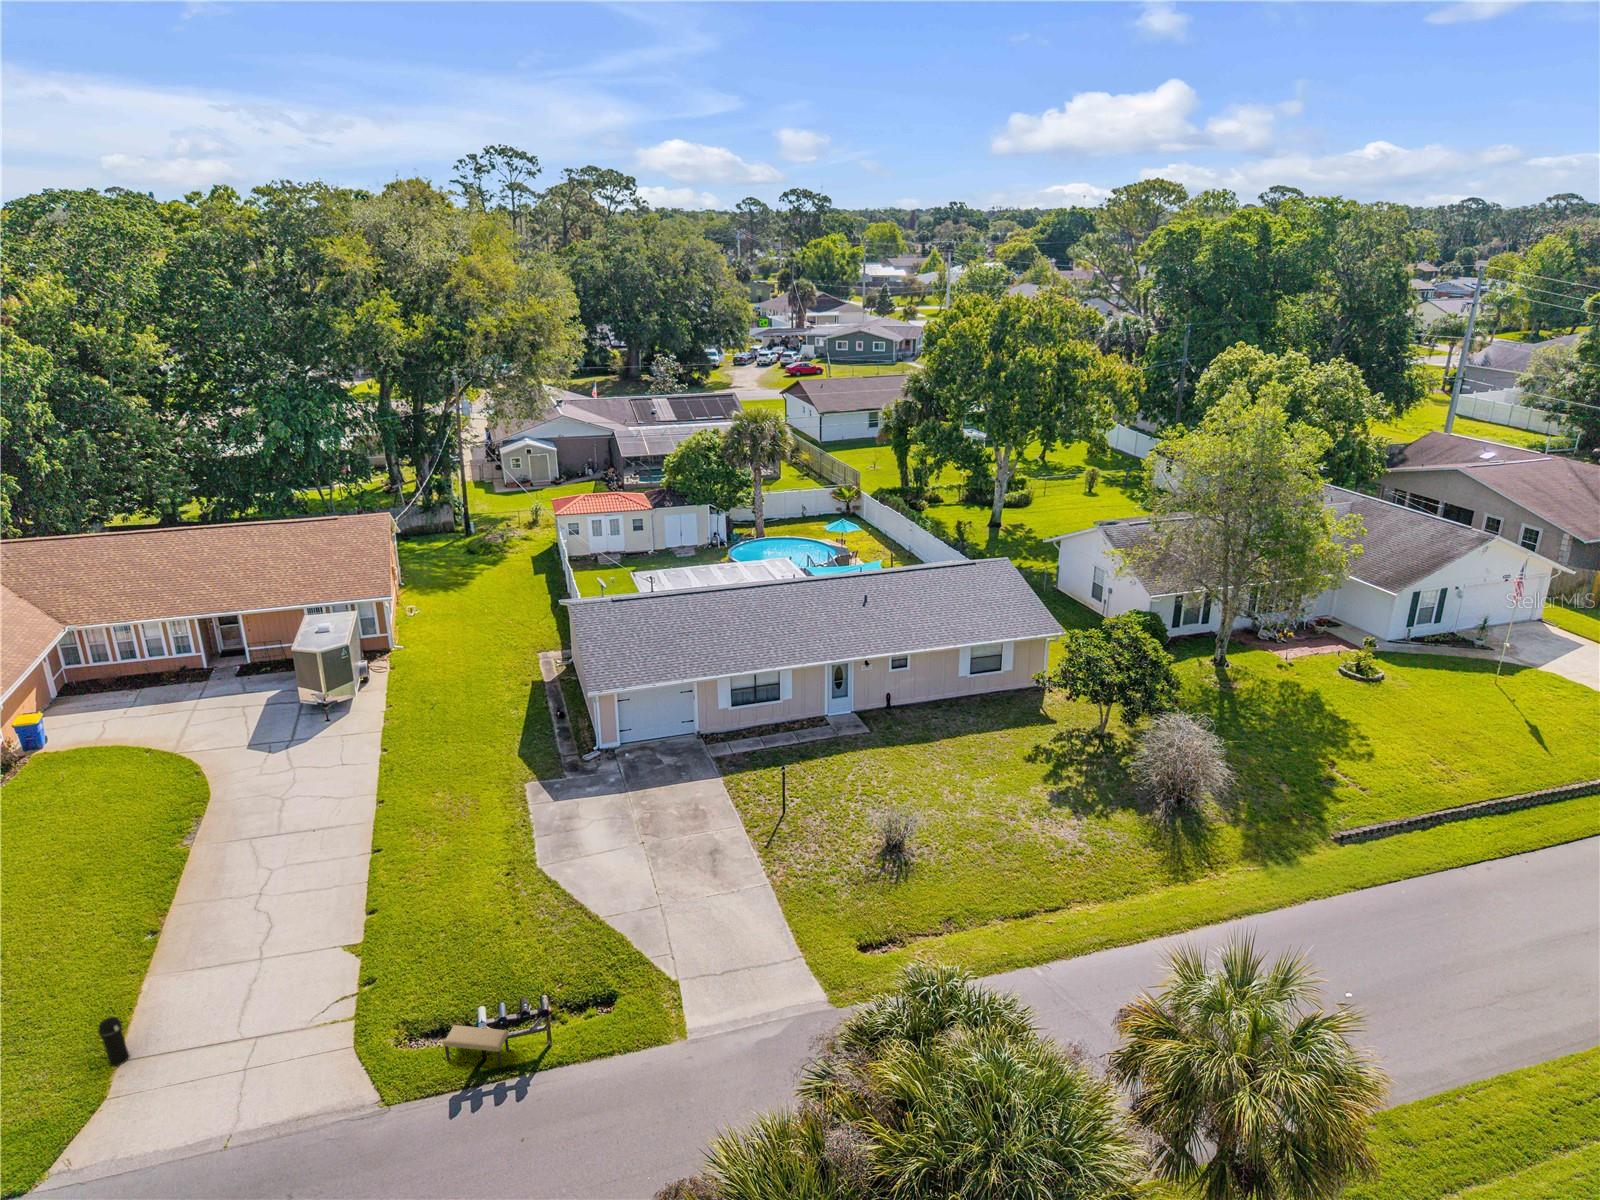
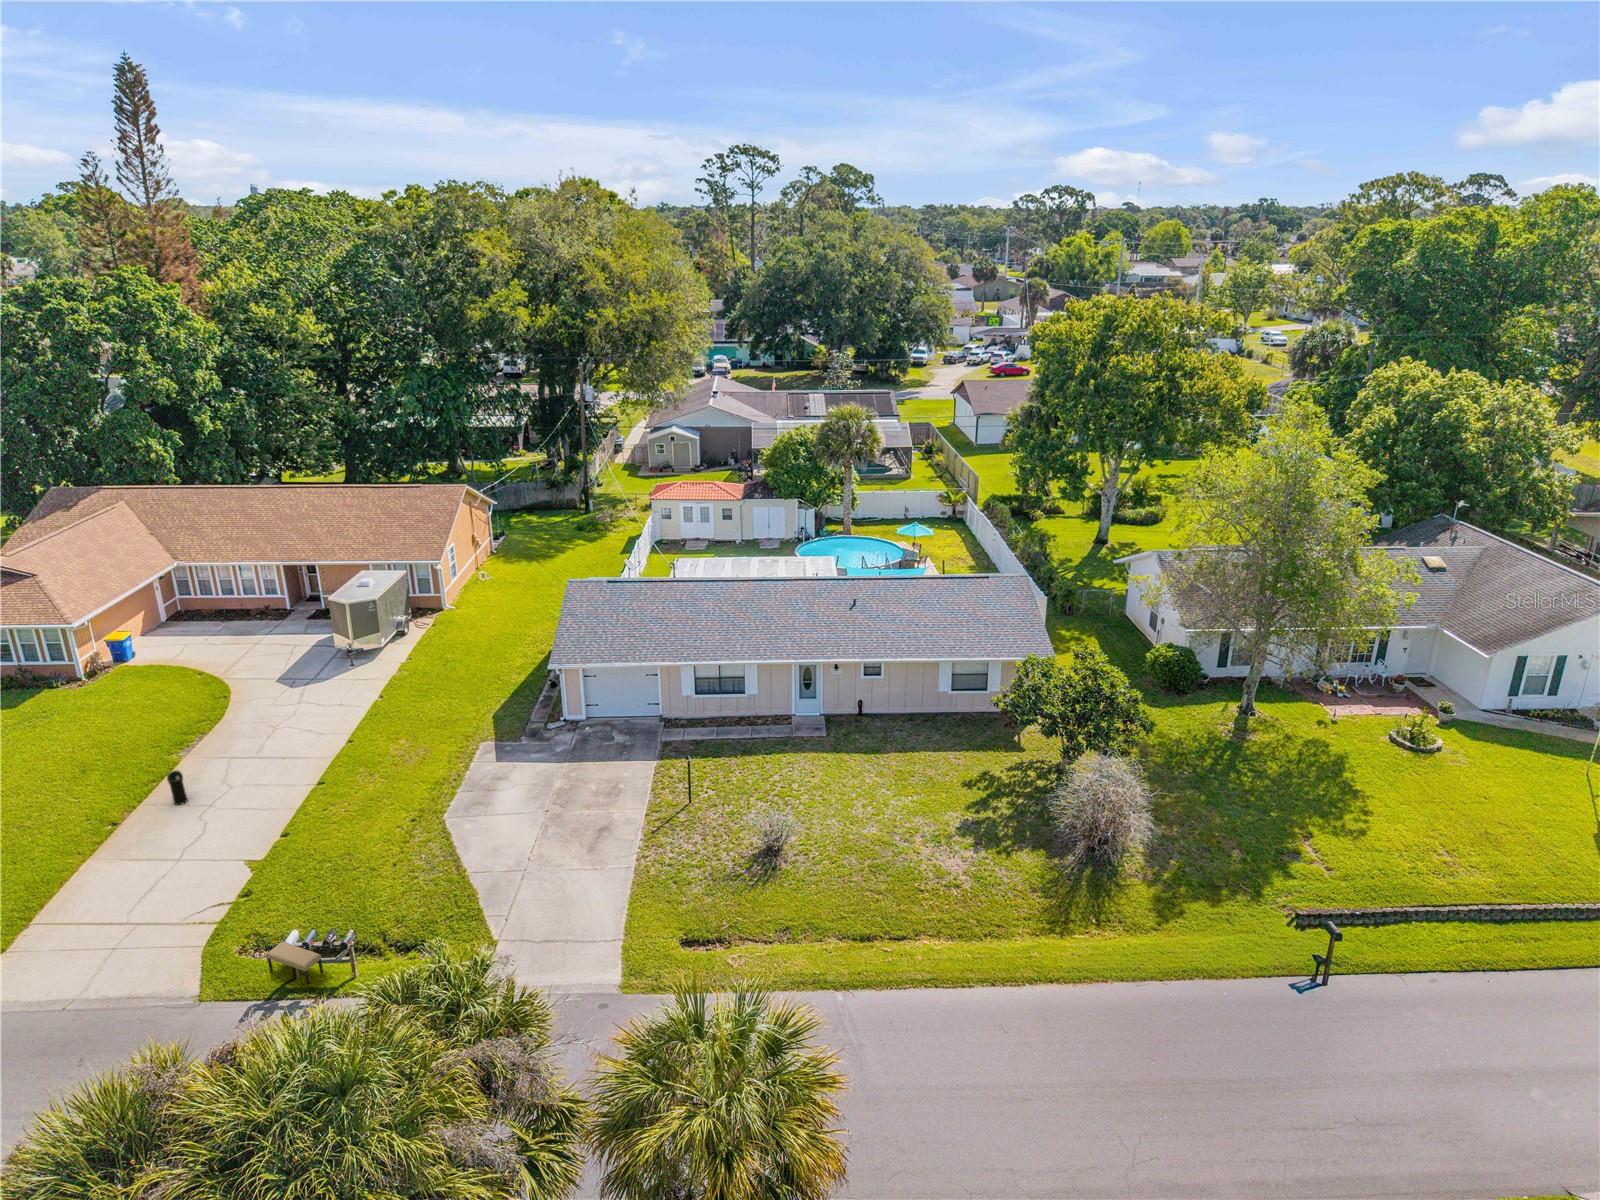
trash can: present [98,1017,129,1066] -> present [167,770,187,805]

